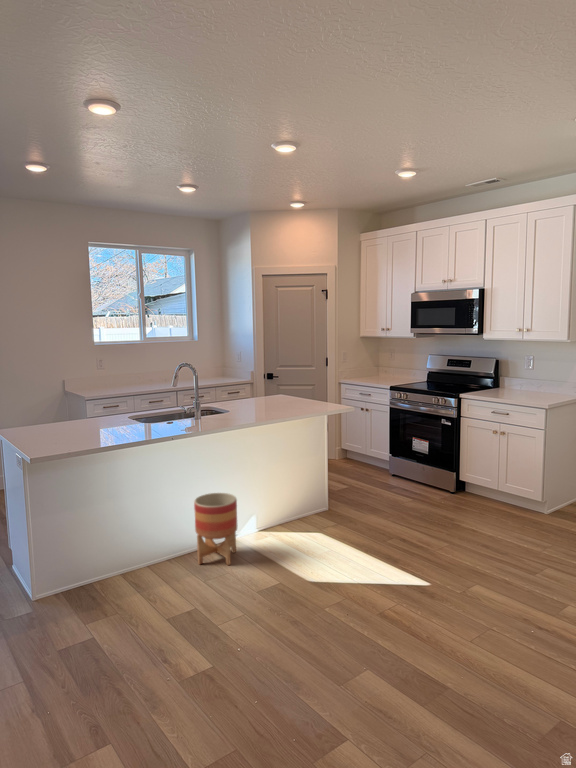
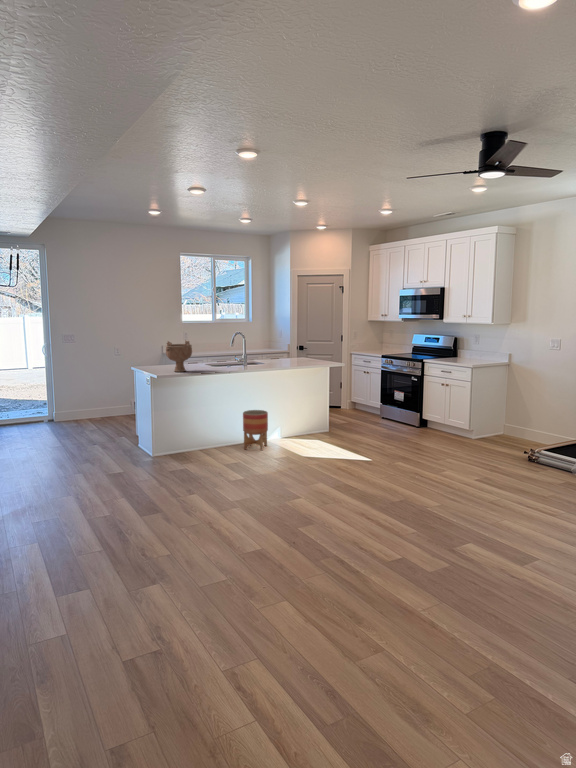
decorative bowl: none [49,383,100,442] -> present [166,341,192,372]

